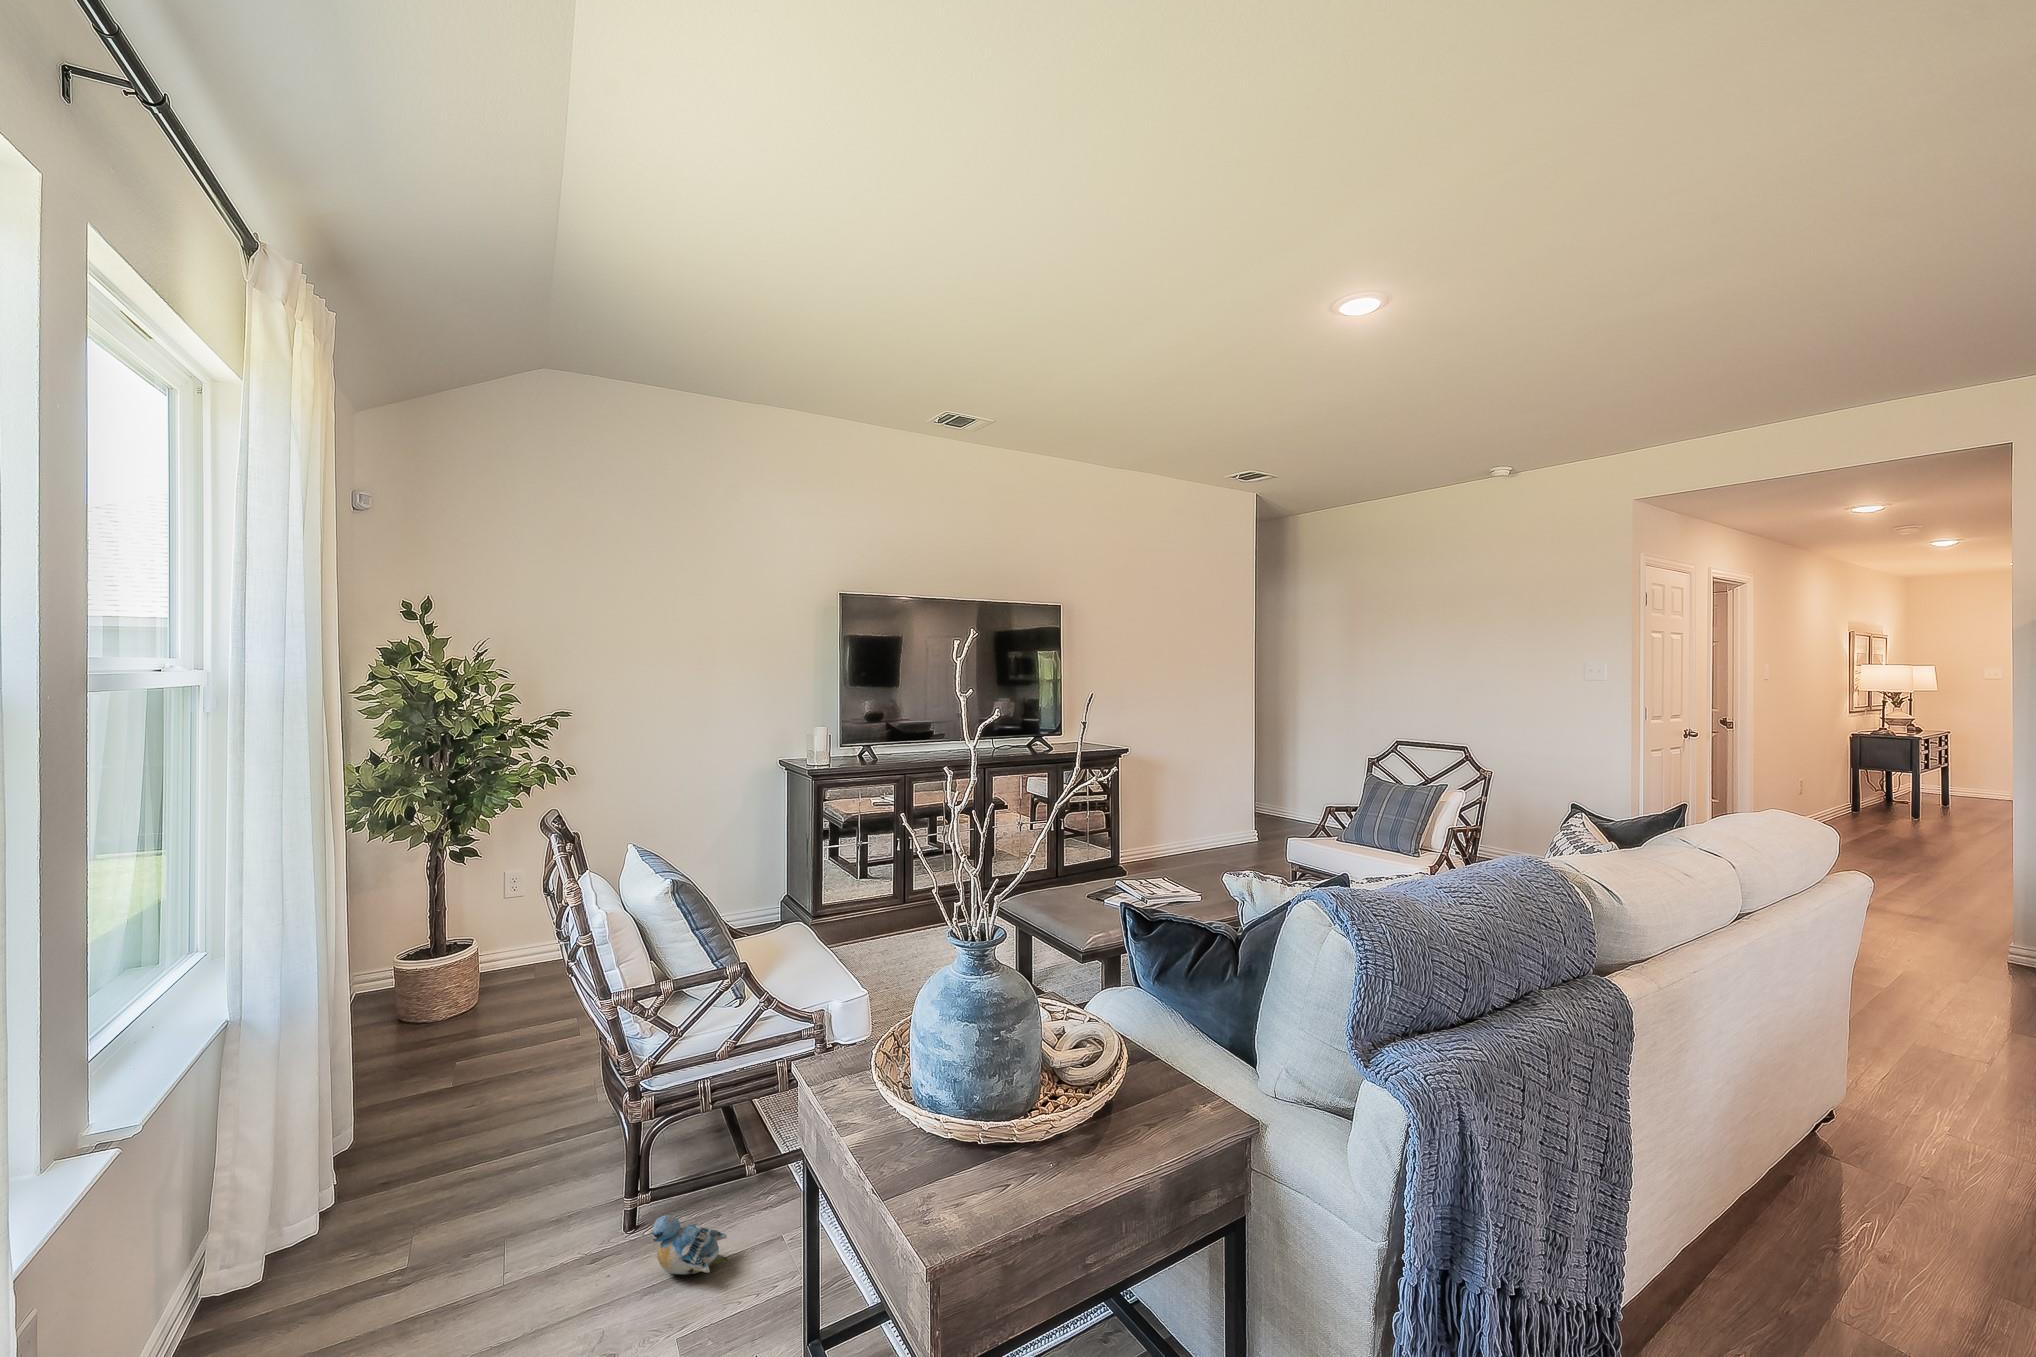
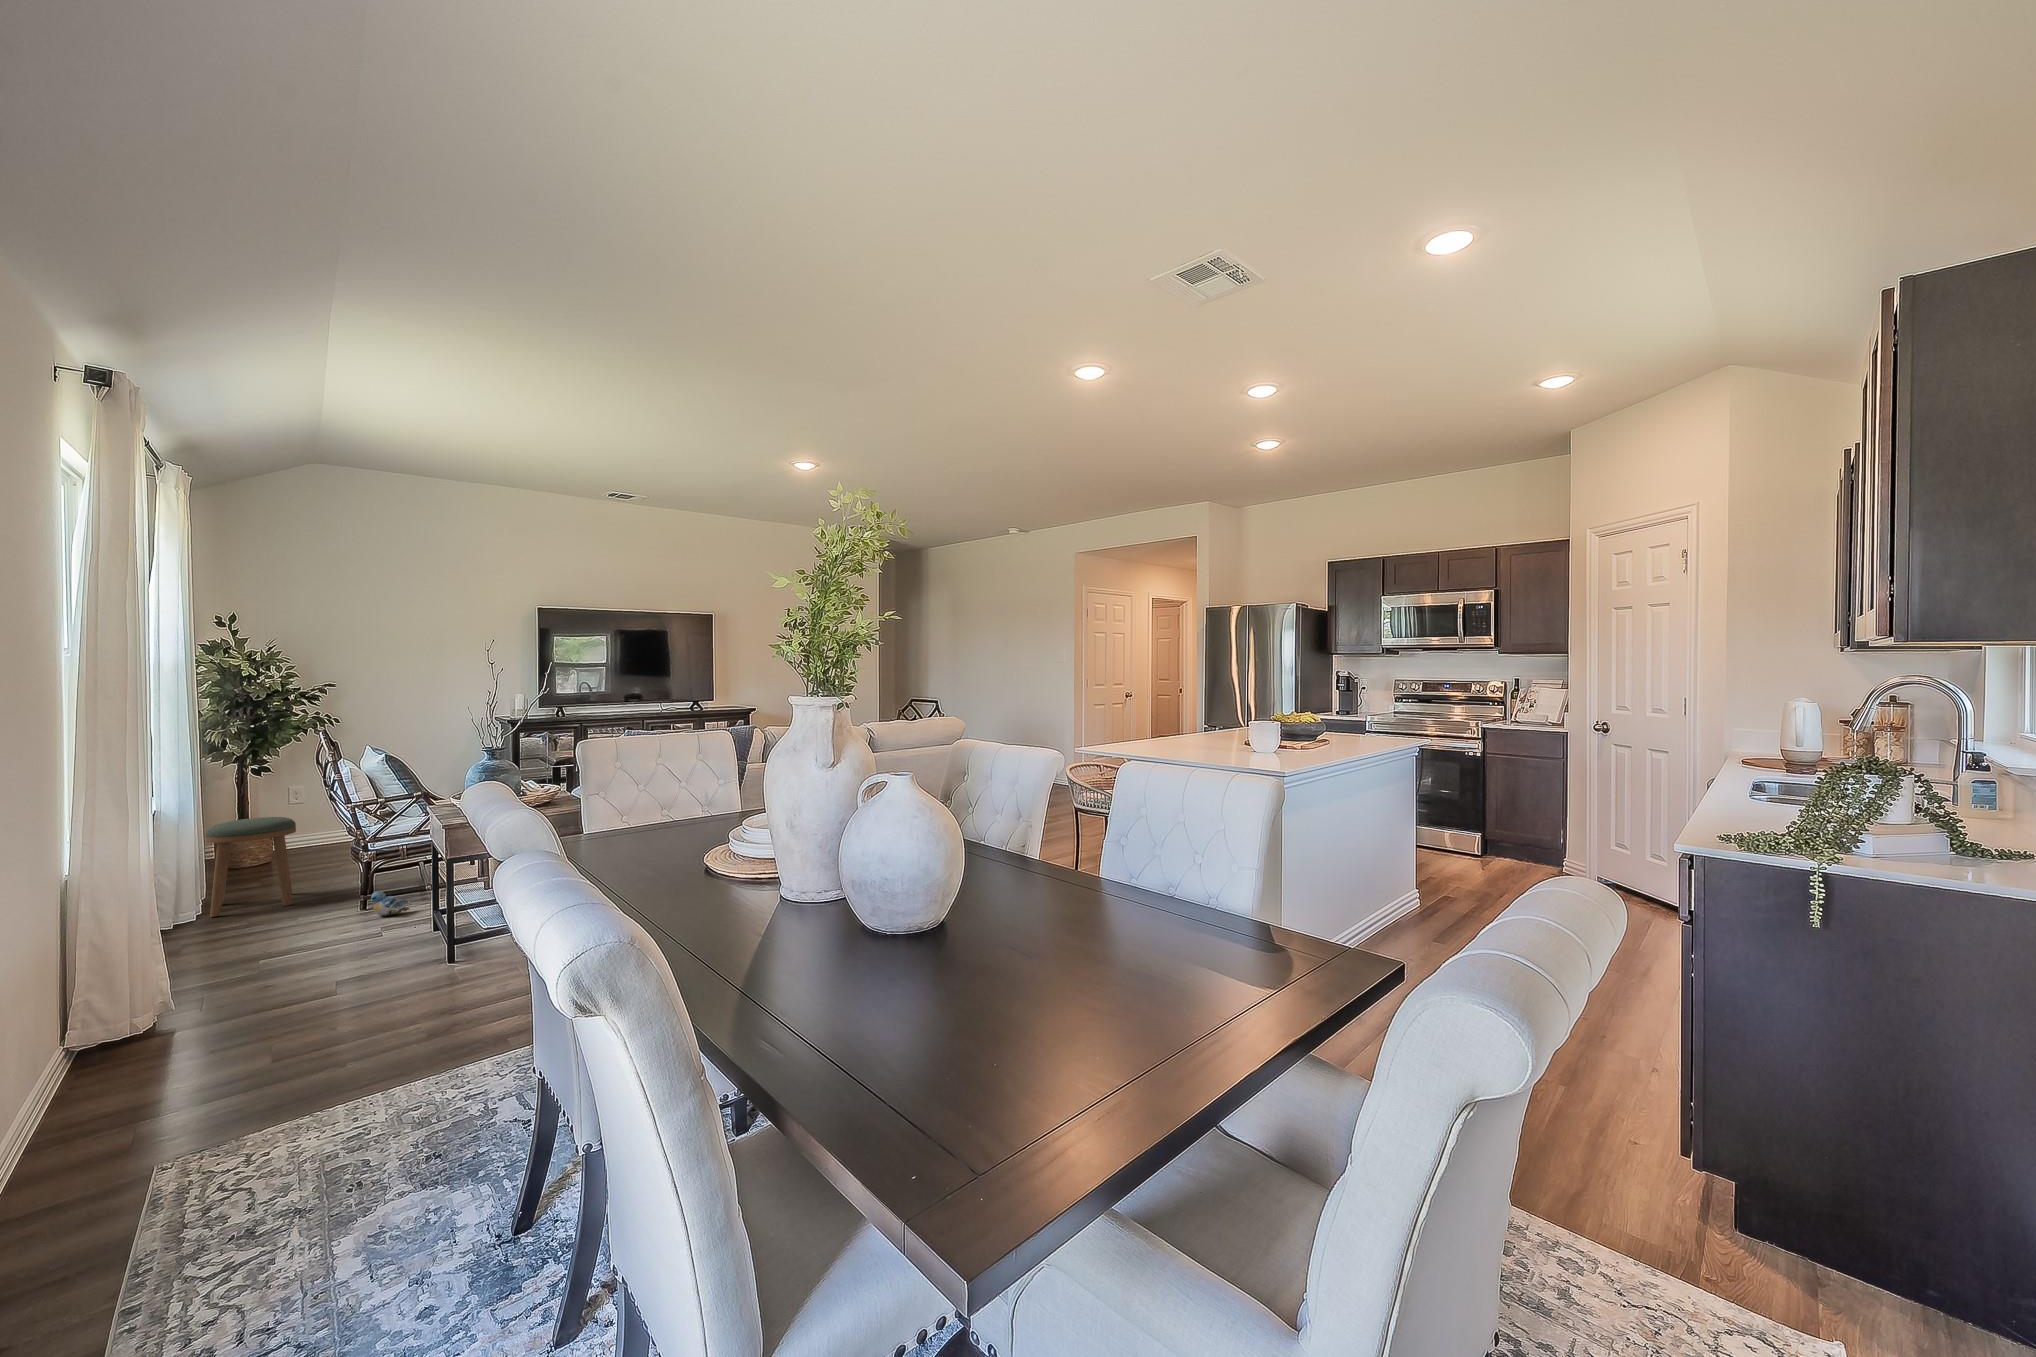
stool: none [356,985,511,1215] -> present [205,817,296,917]

